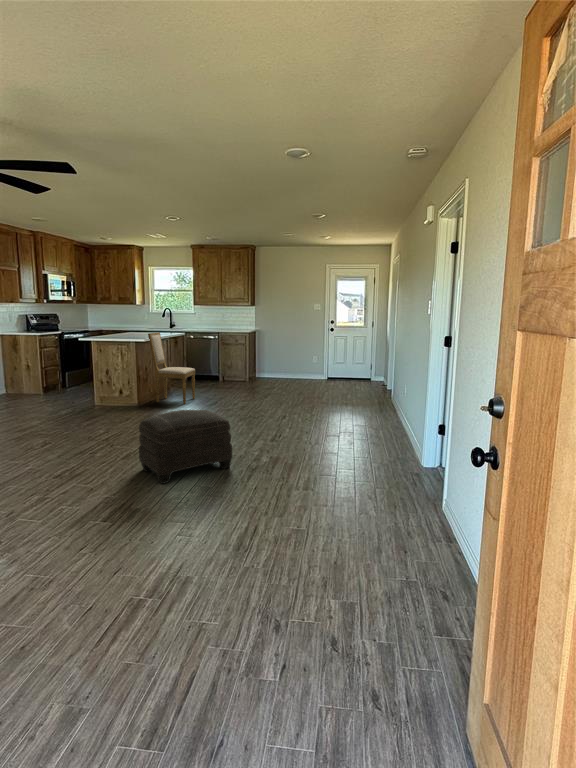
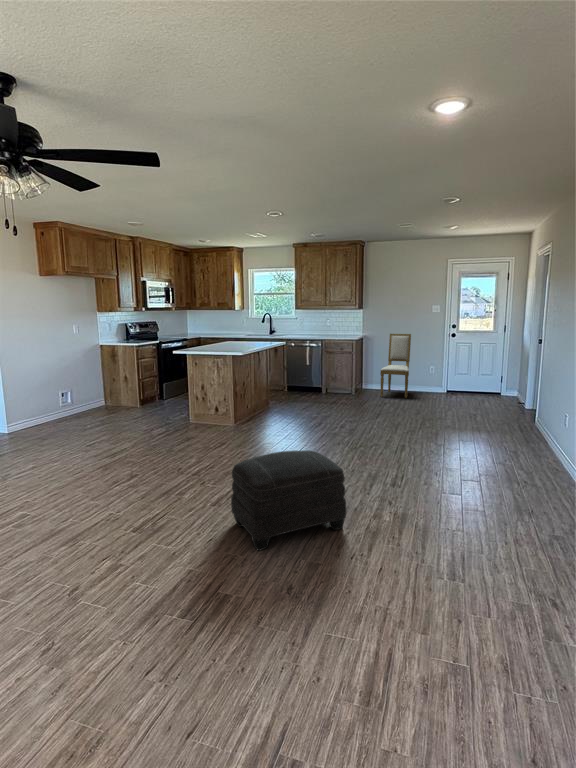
dining chair: present [148,332,195,404] -> present [380,334,411,398]

